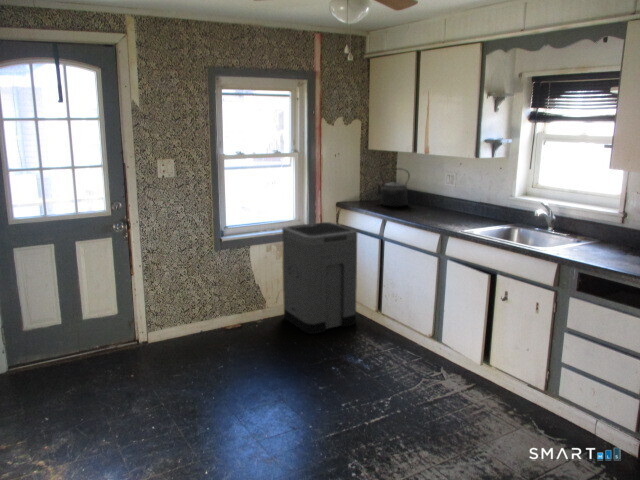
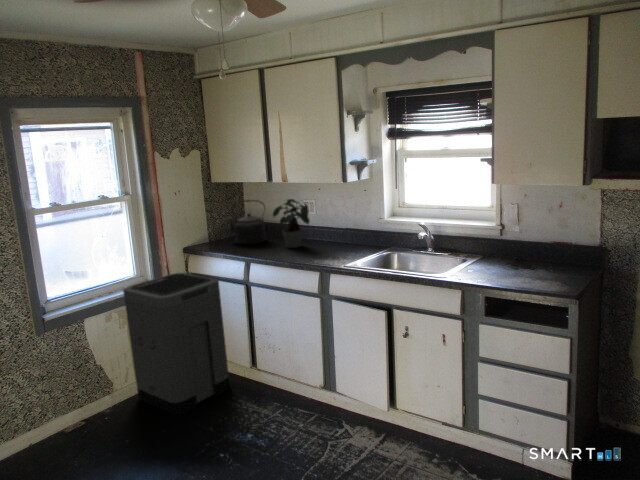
potted plant: none [411,170,447,213] -> present [273,199,309,248]

